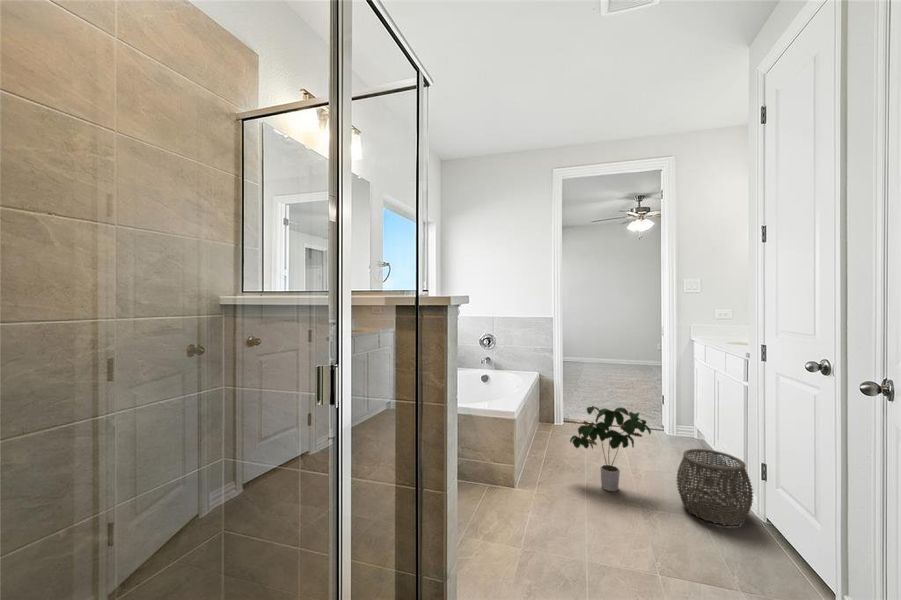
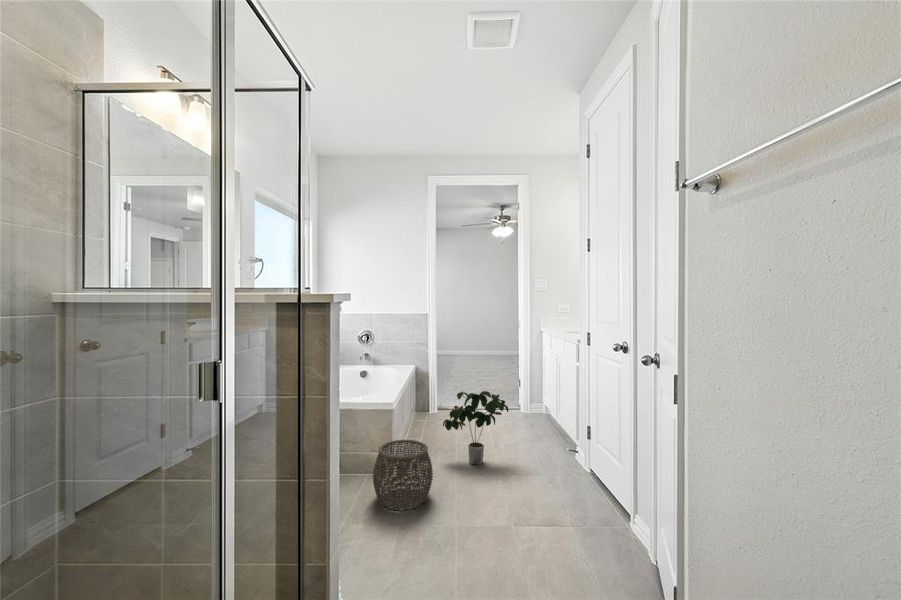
woven basket: present [677,449,753,526] -> present [373,440,433,510]

